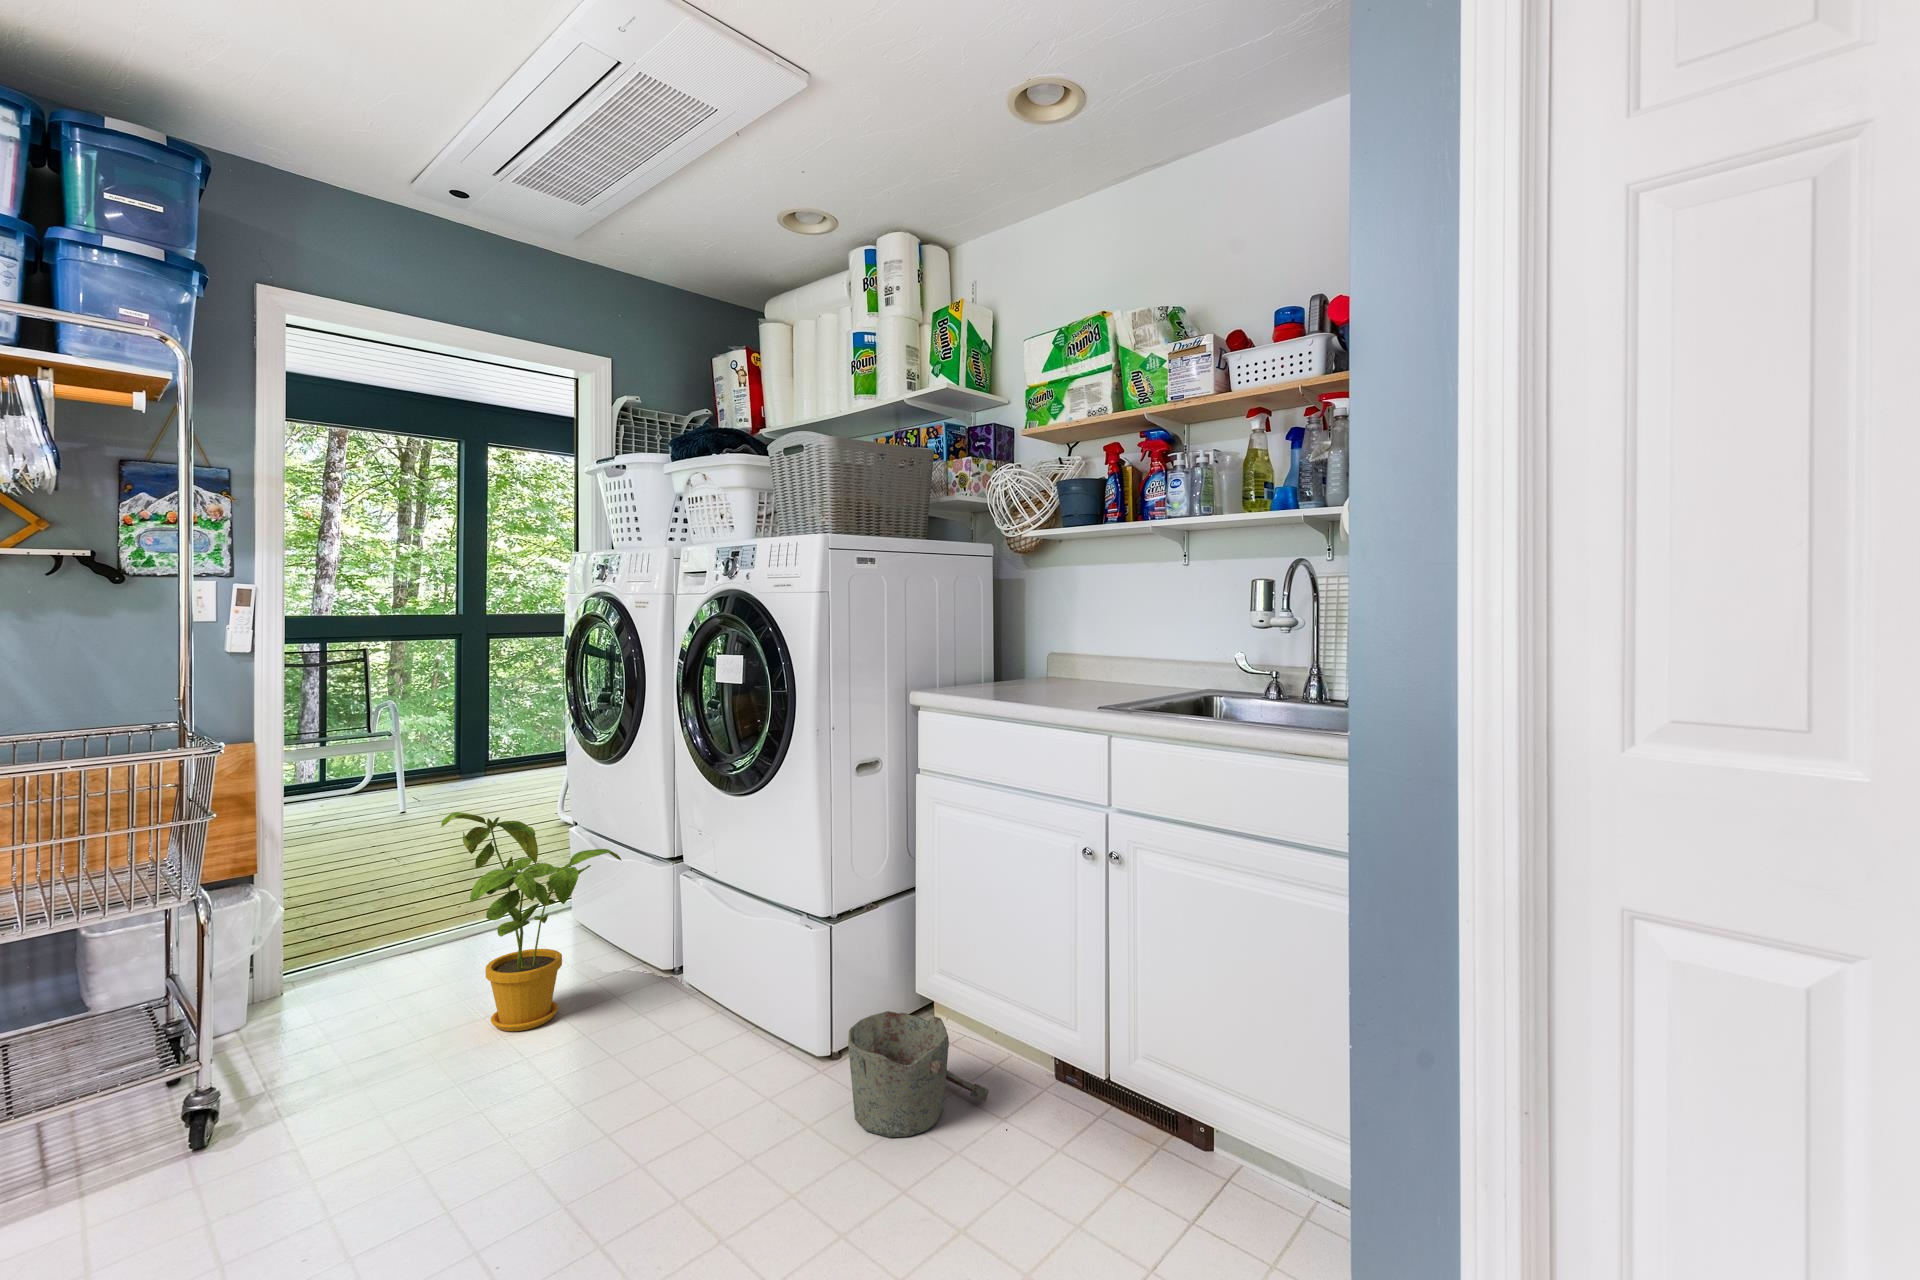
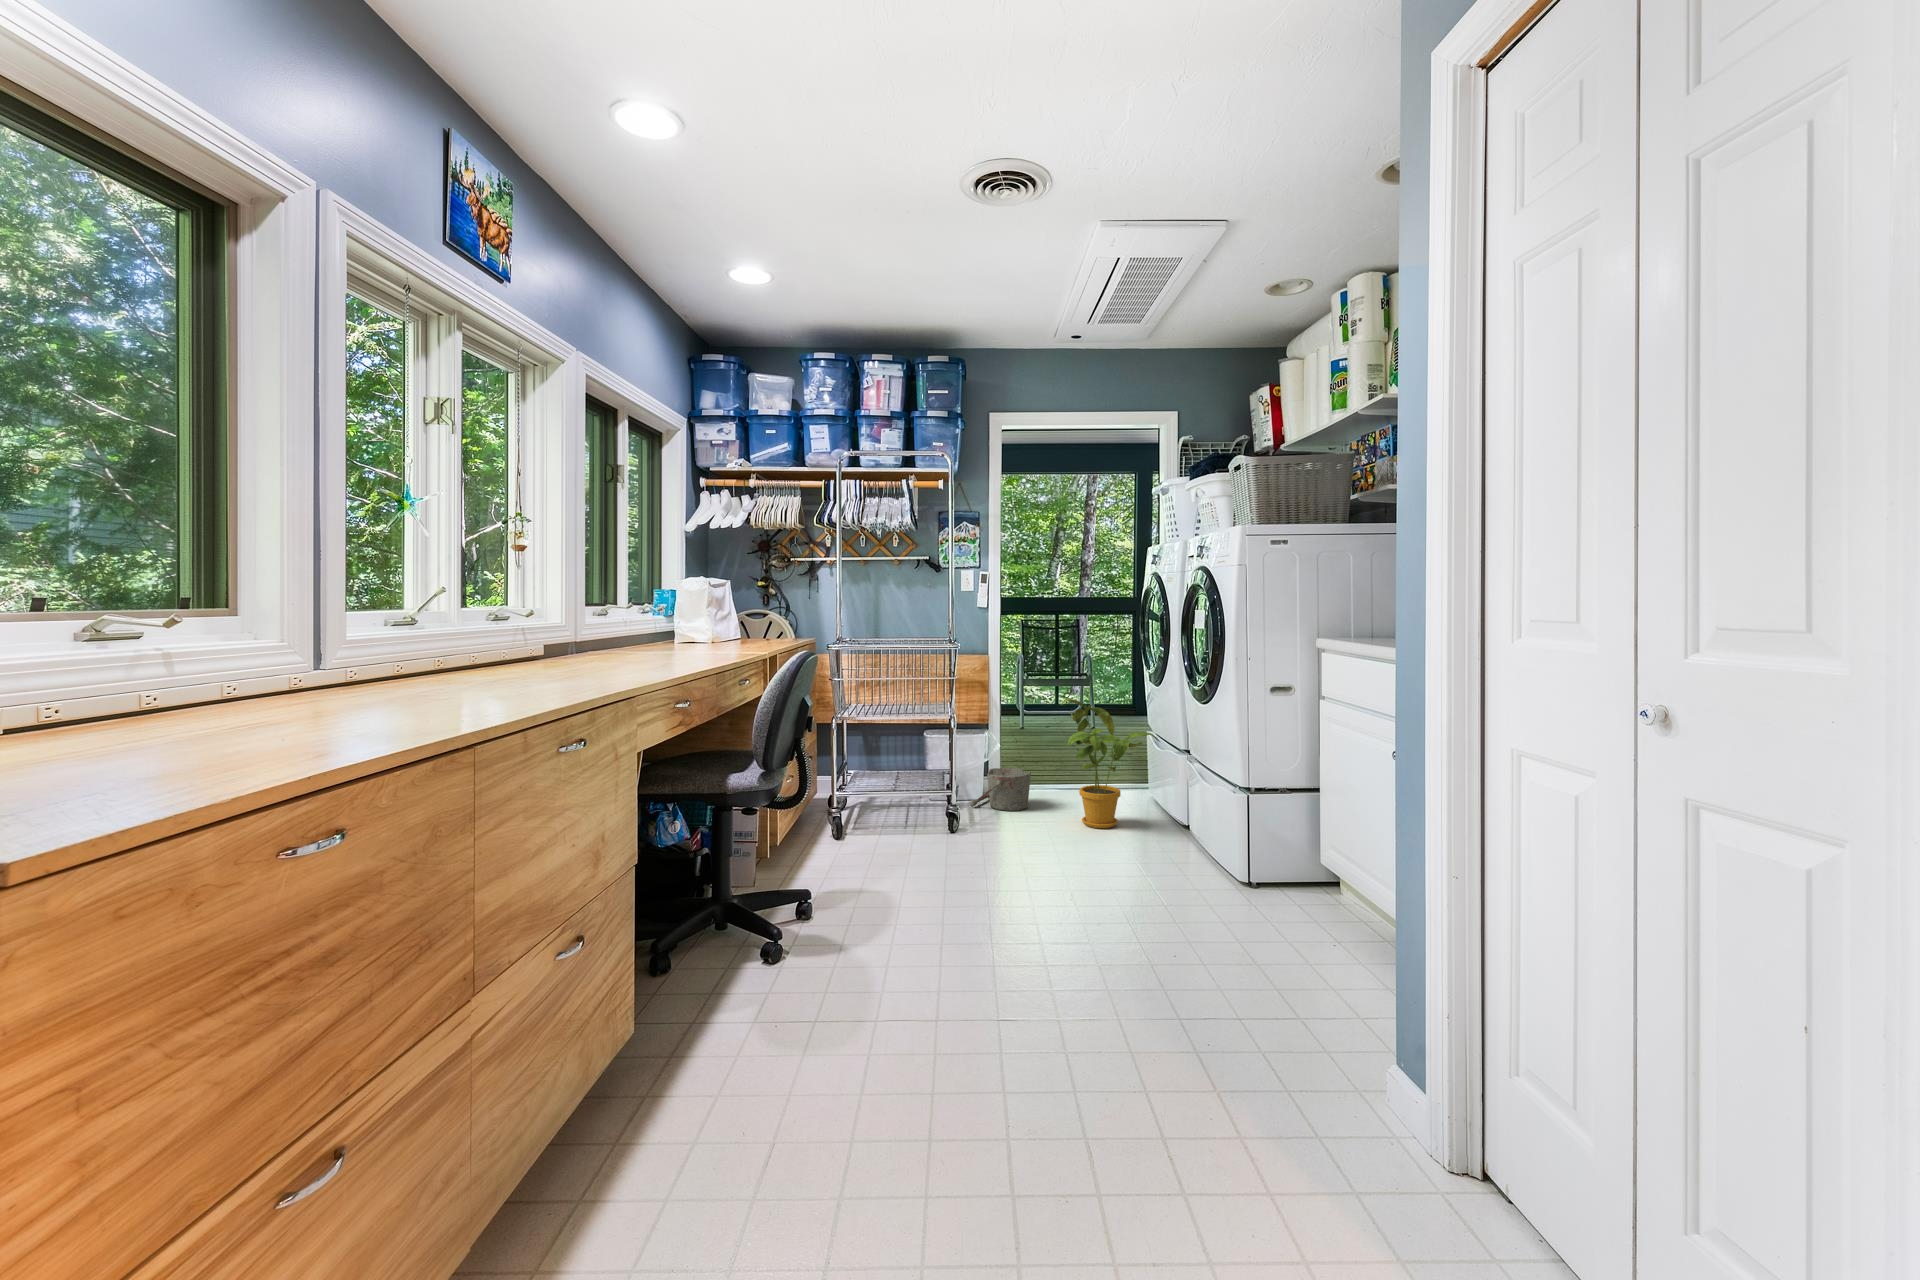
bucket: present [848,1011,989,1138] -> present [970,768,1031,811]

